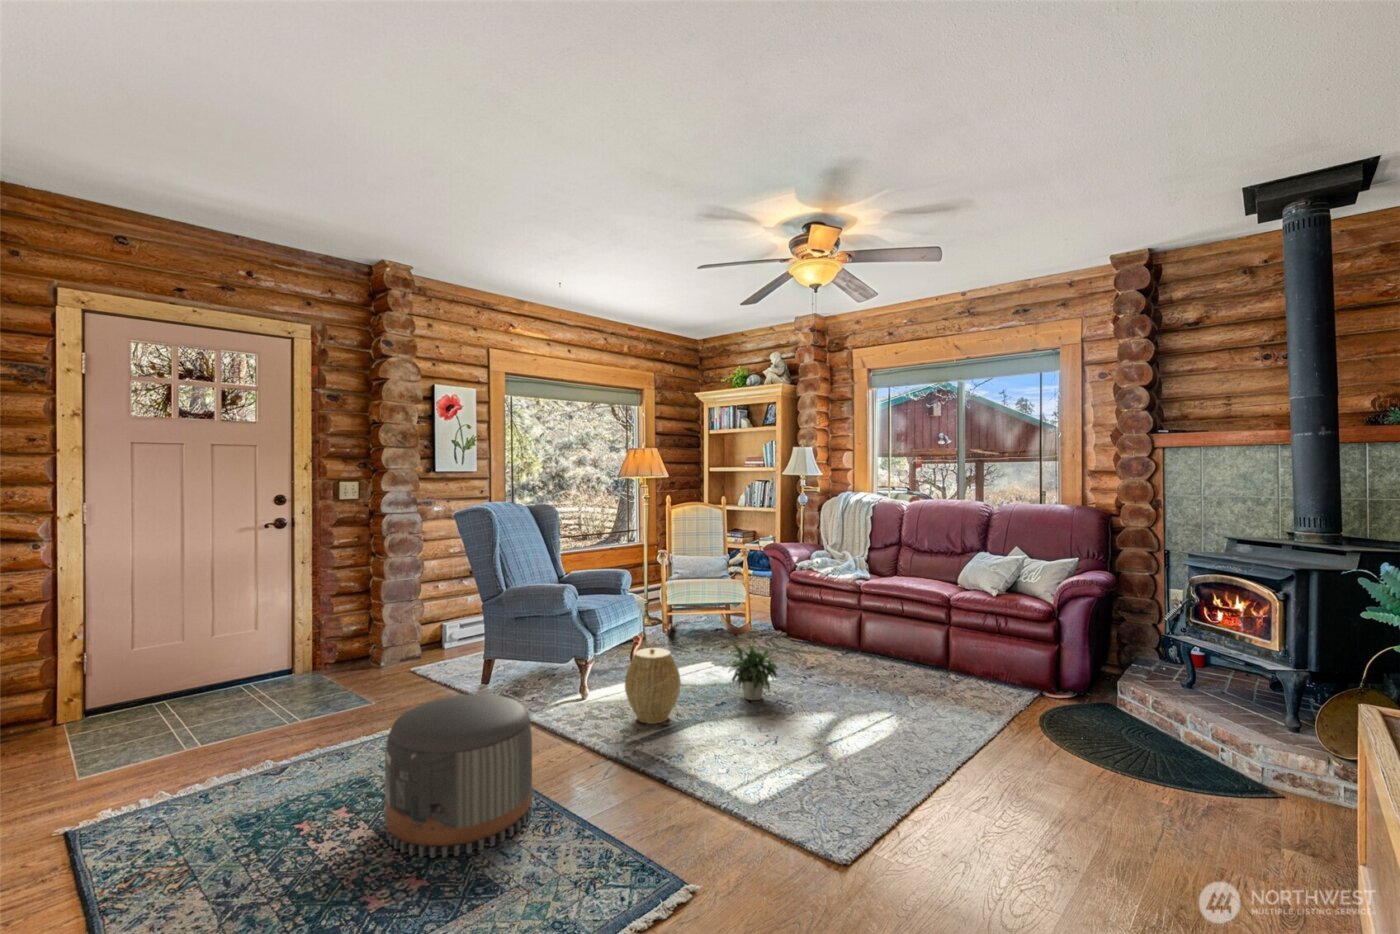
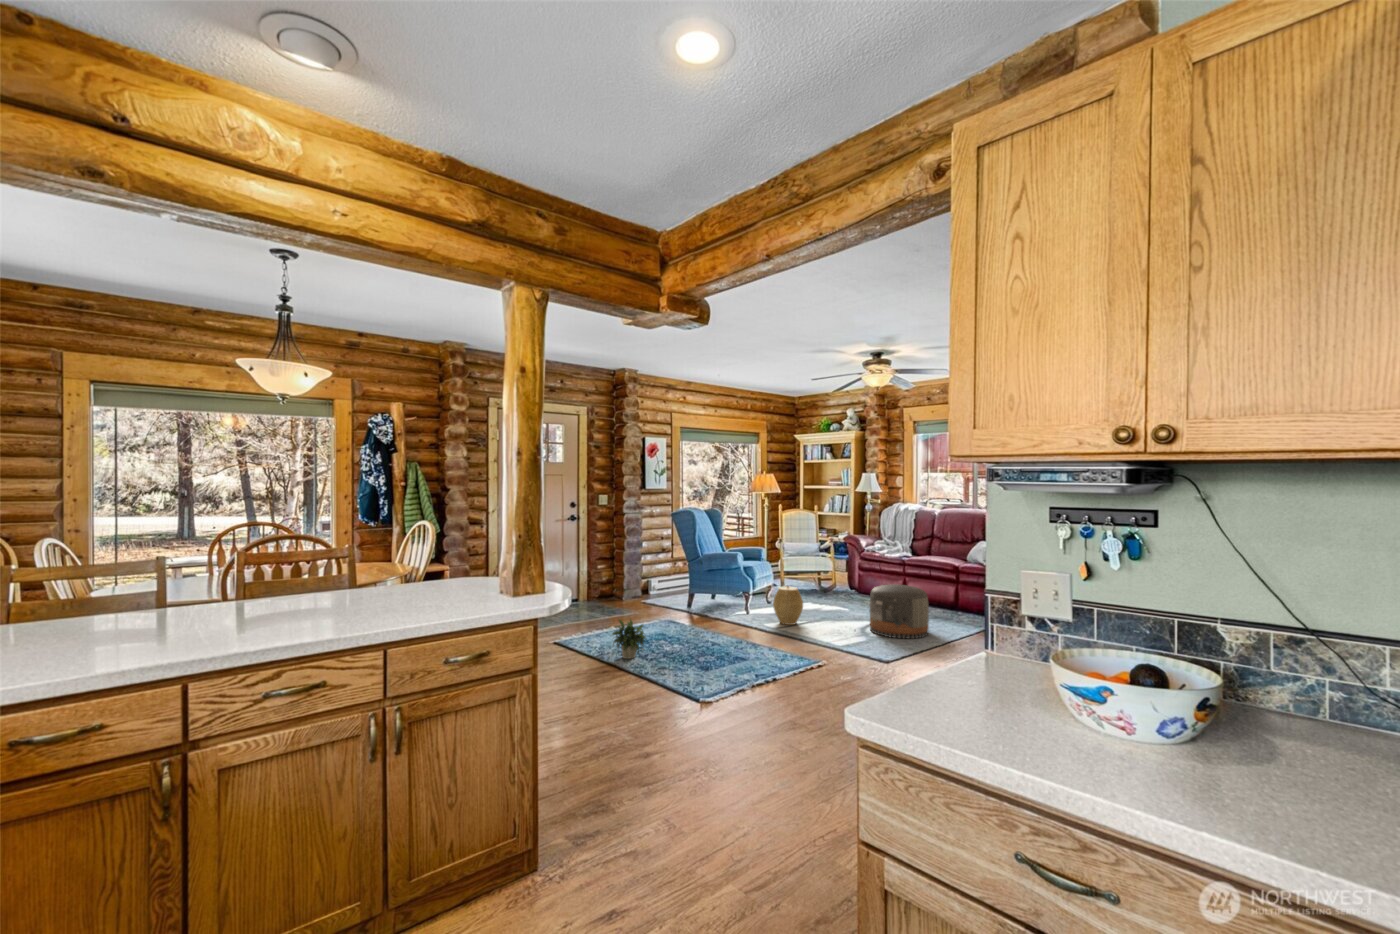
potted plant: present [730,644,778,700] -> present [612,619,646,659]
pouf: present [385,694,532,858] -> present [870,584,929,638]

